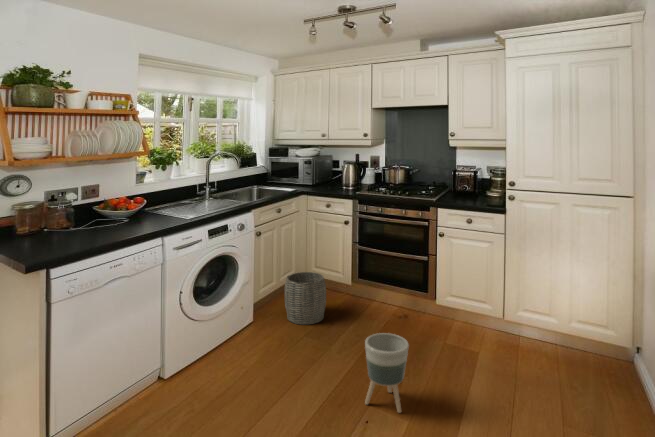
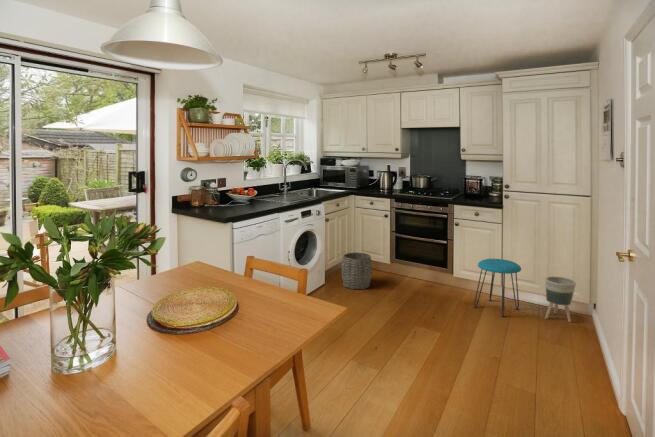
stool: none [463,286,531,374] -> present [474,259,521,317]
planter: present [365,333,409,413] -> present [545,277,576,322]

